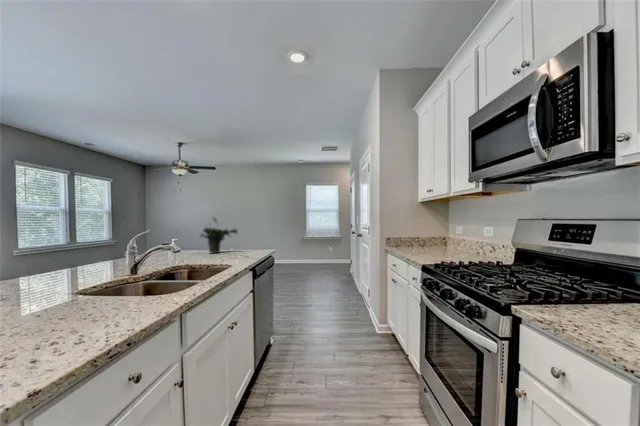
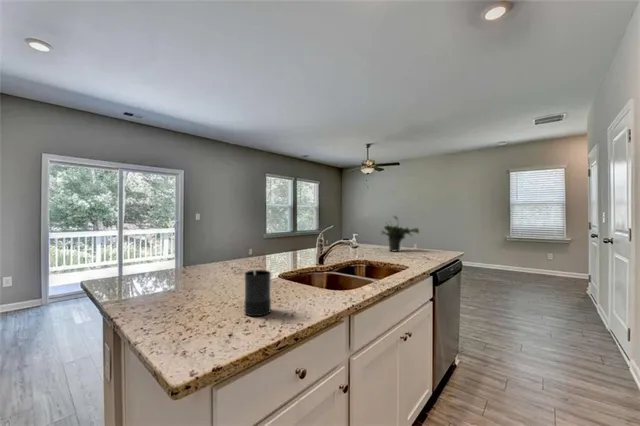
candle: none [45,280,85,337] -> present [245,268,271,316]

